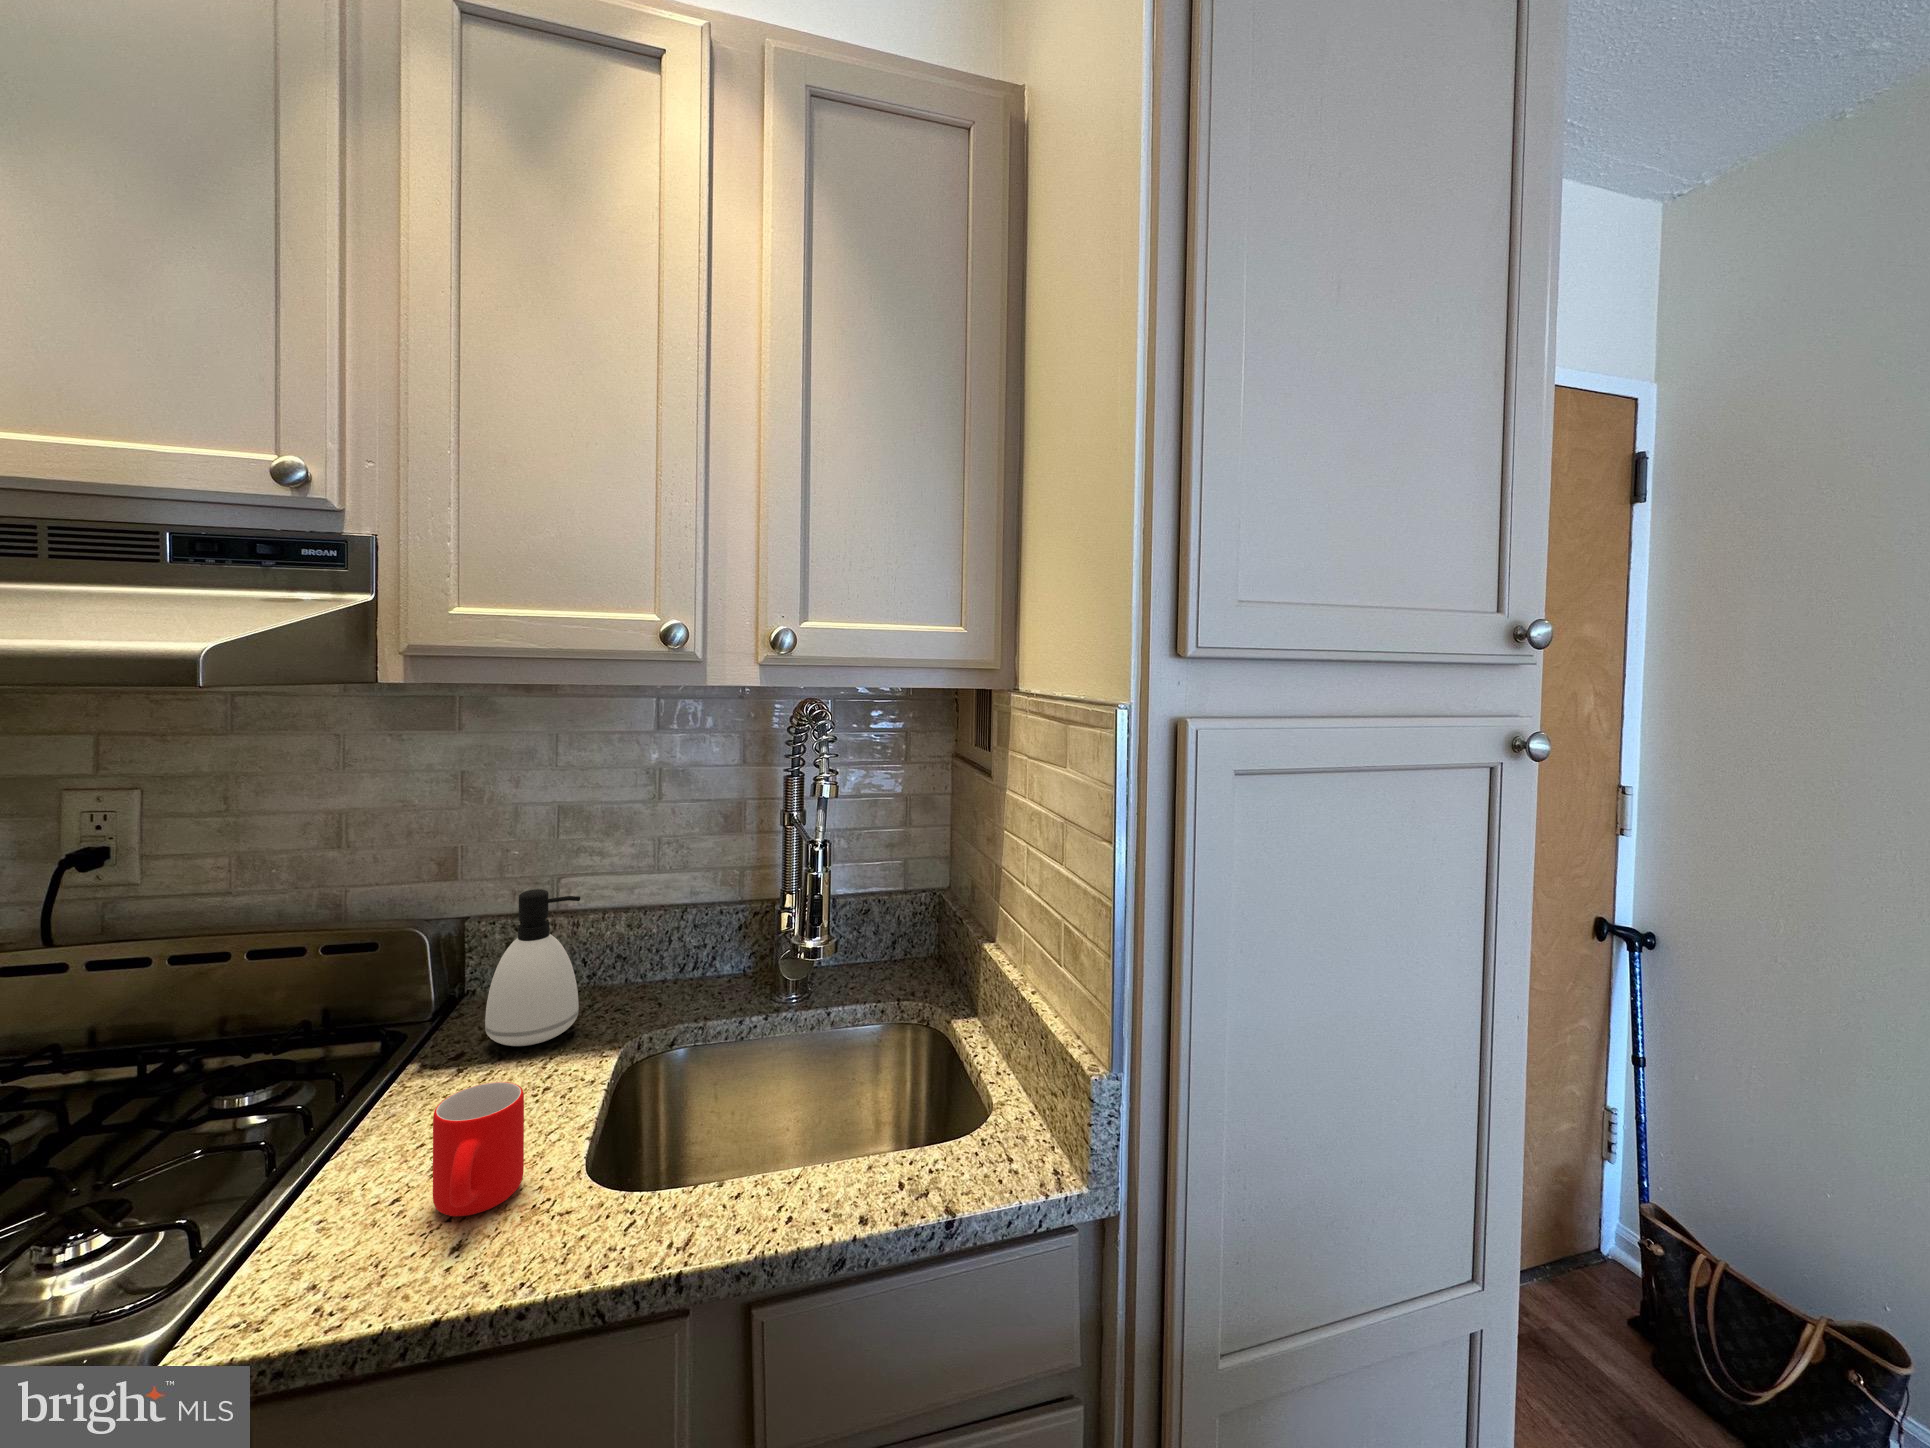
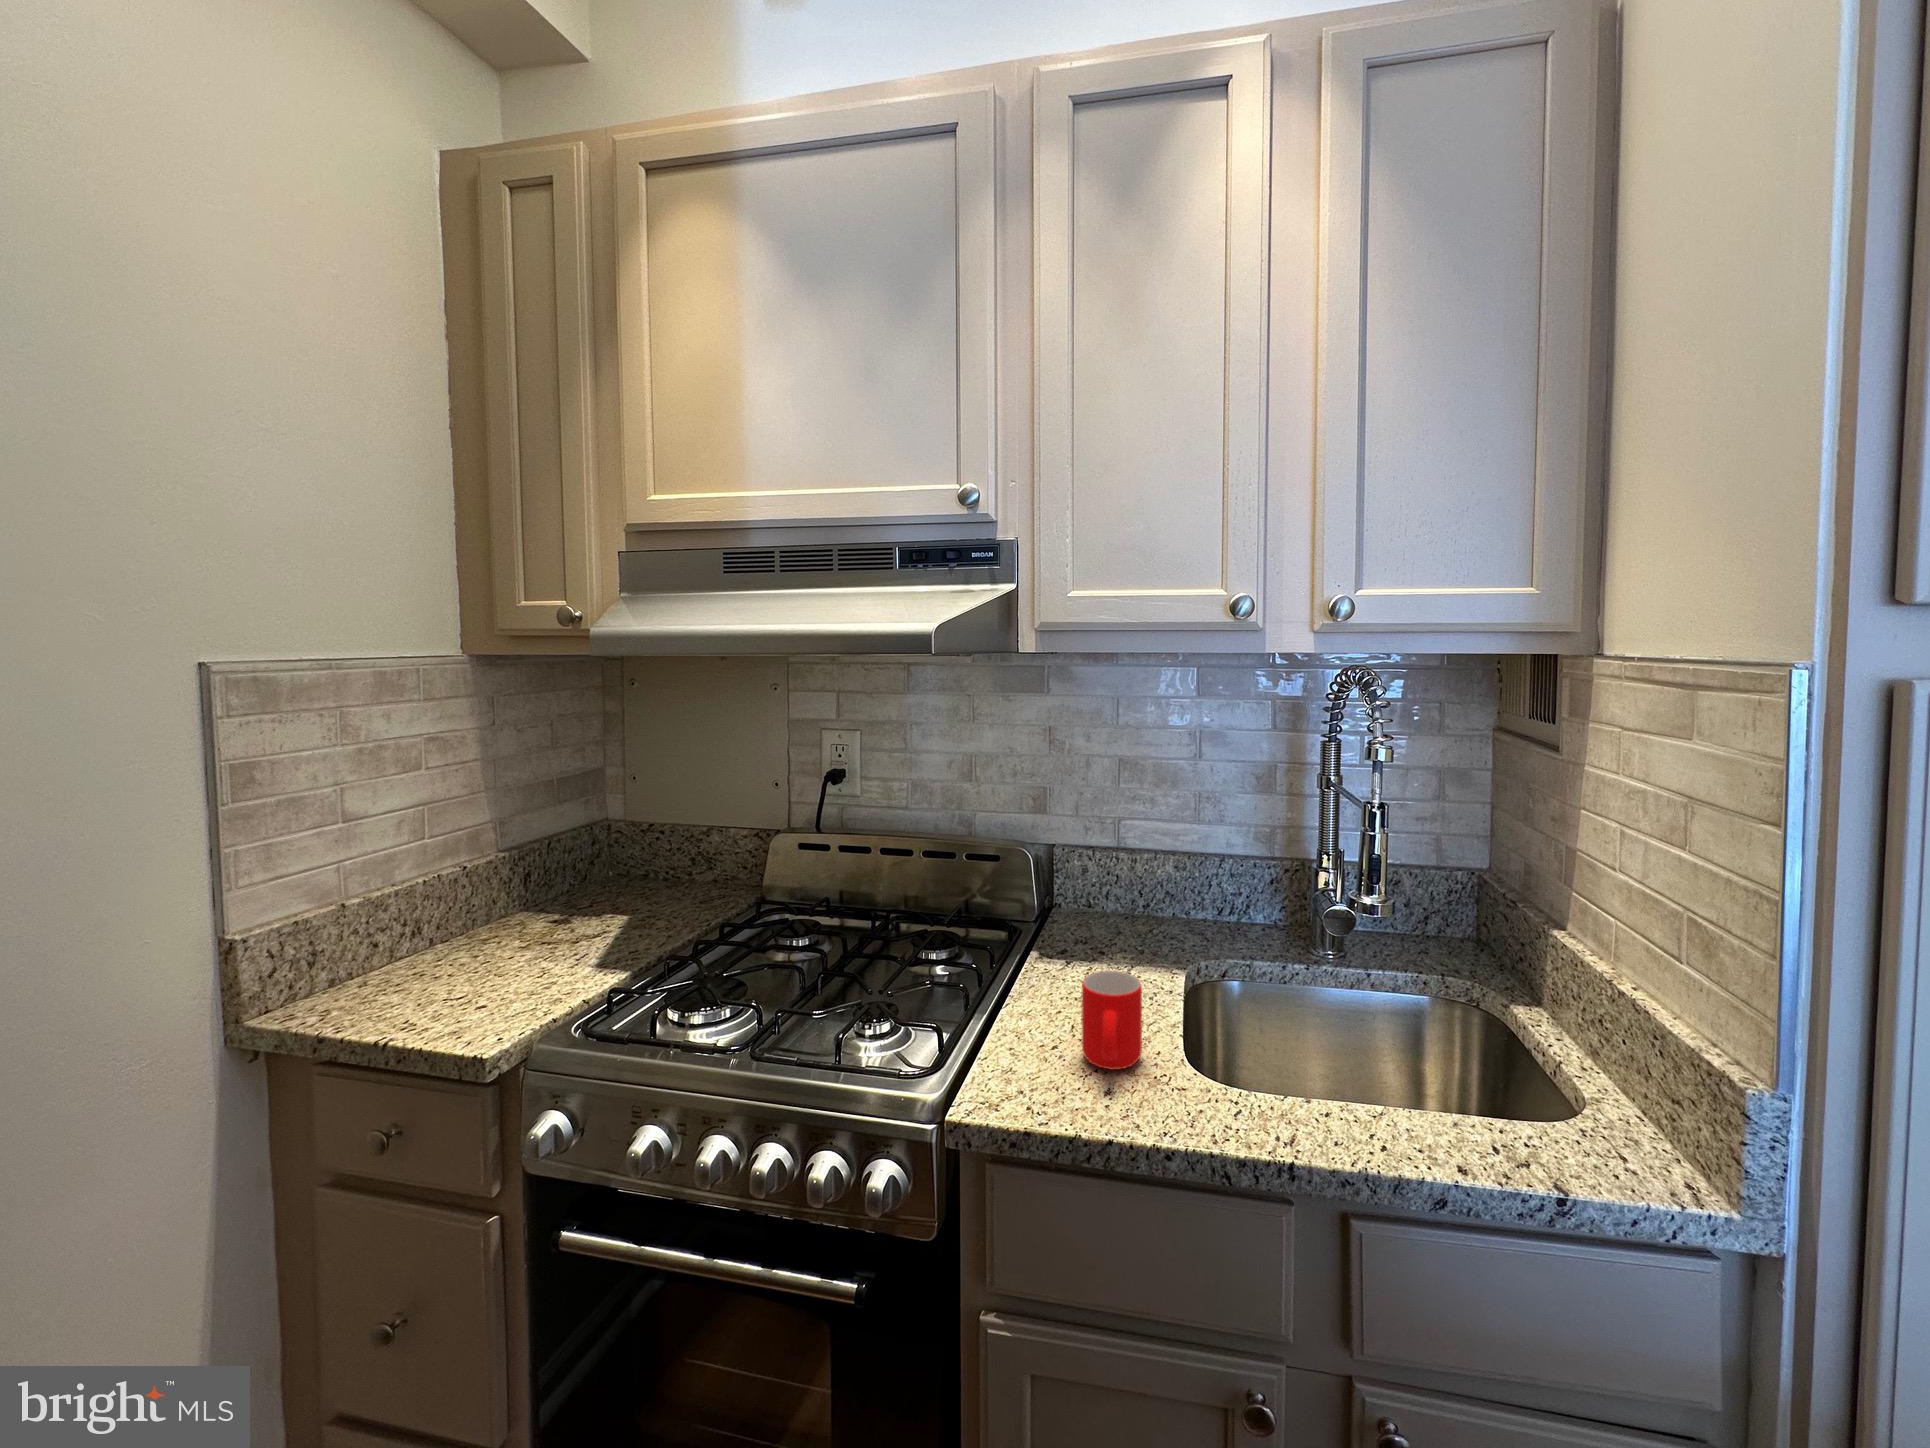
soap dispenser: present [485,889,580,1046] -> none [1079,825,1147,952]

